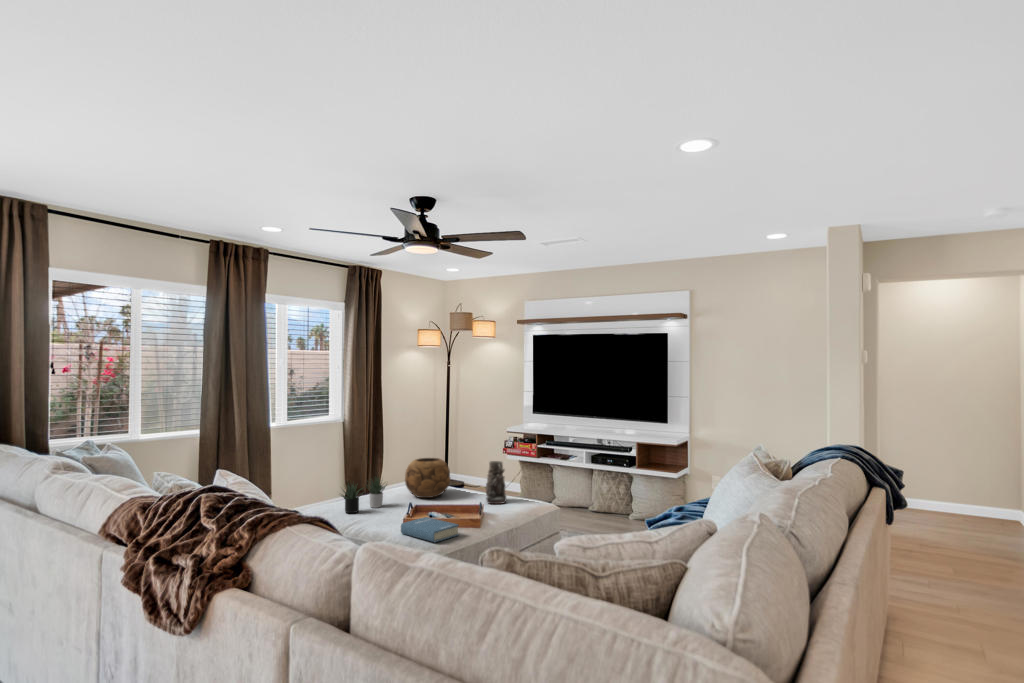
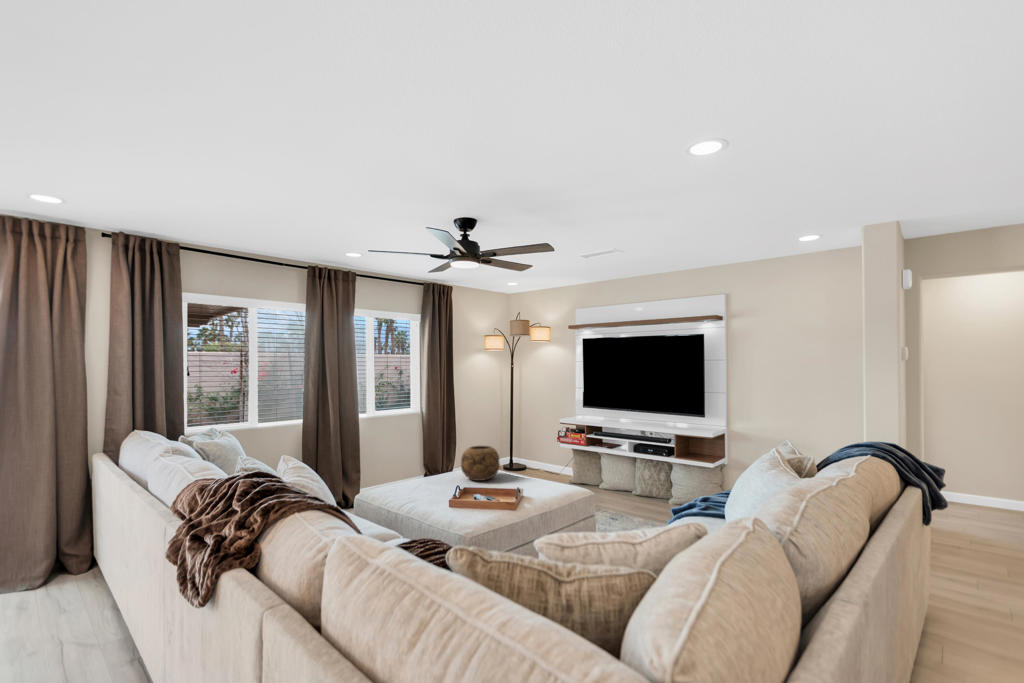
vase: present [486,461,506,504] -> none [529,449,547,488]
succulent plant: present [341,478,386,513] -> none [400,460,445,493]
hardback book: present [401,517,459,542] -> none [448,499,498,522]

